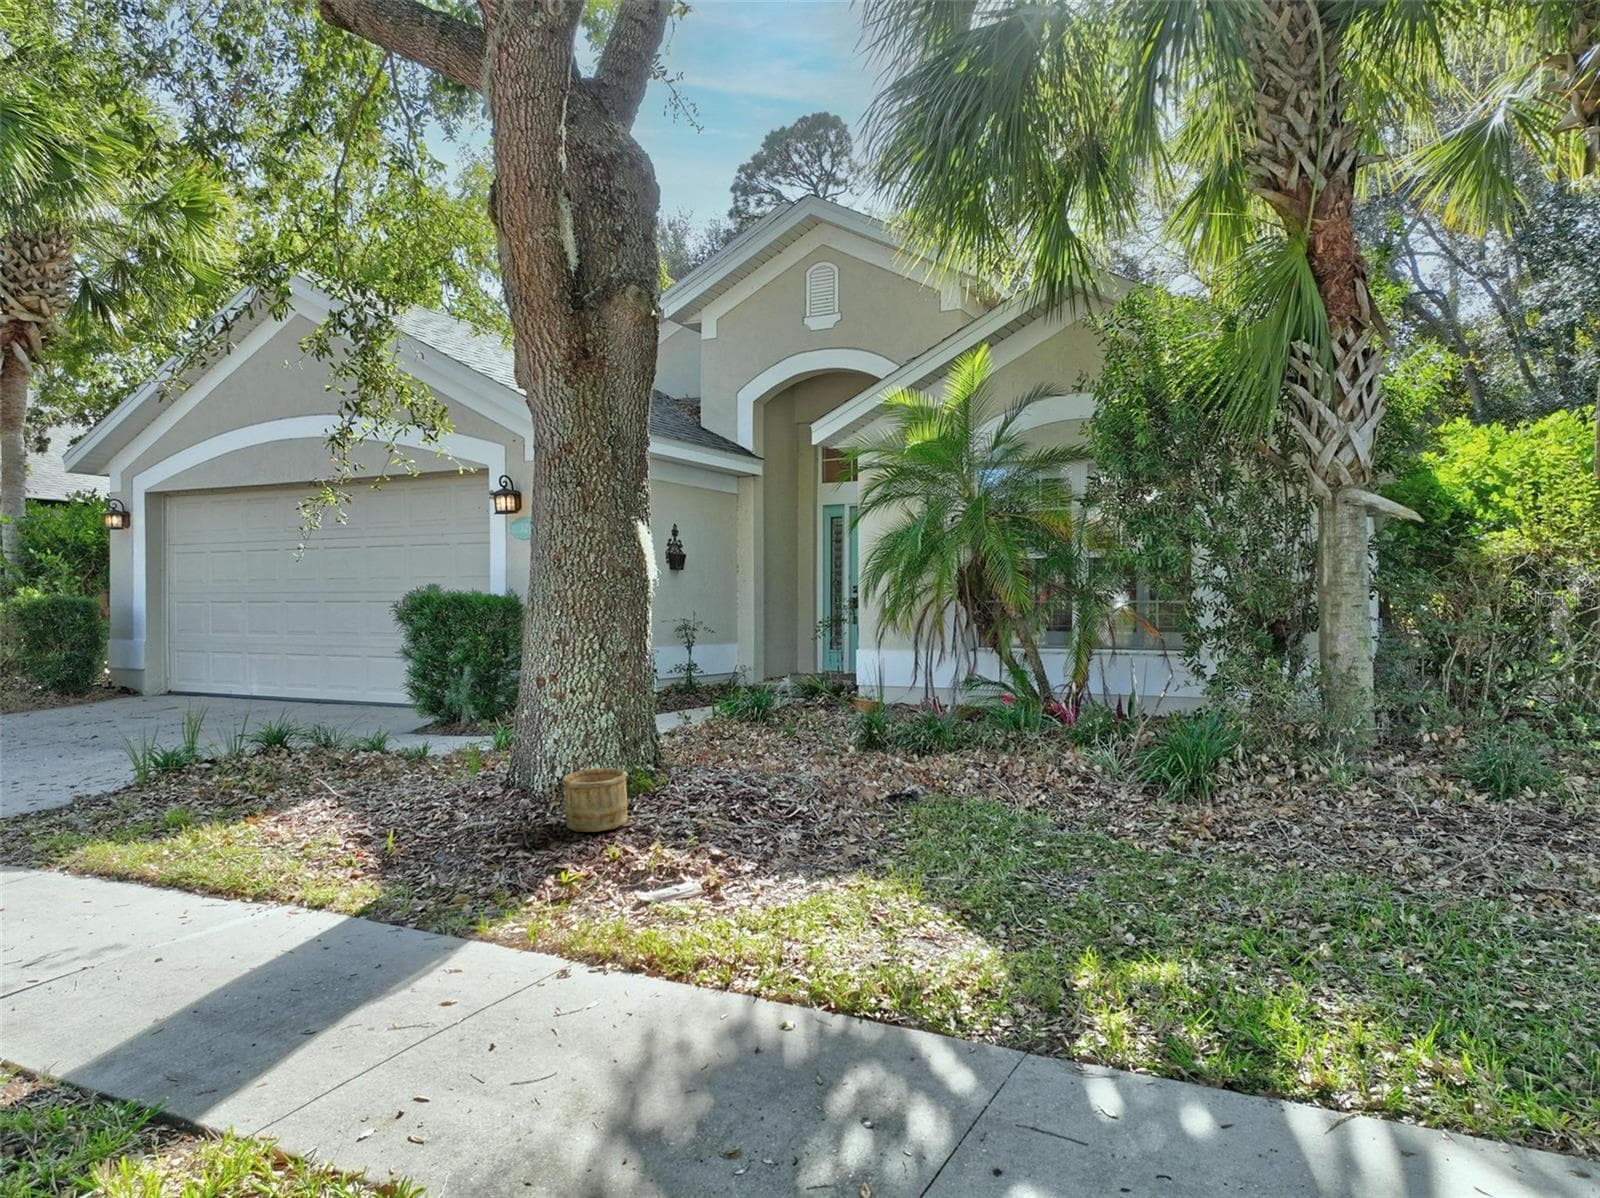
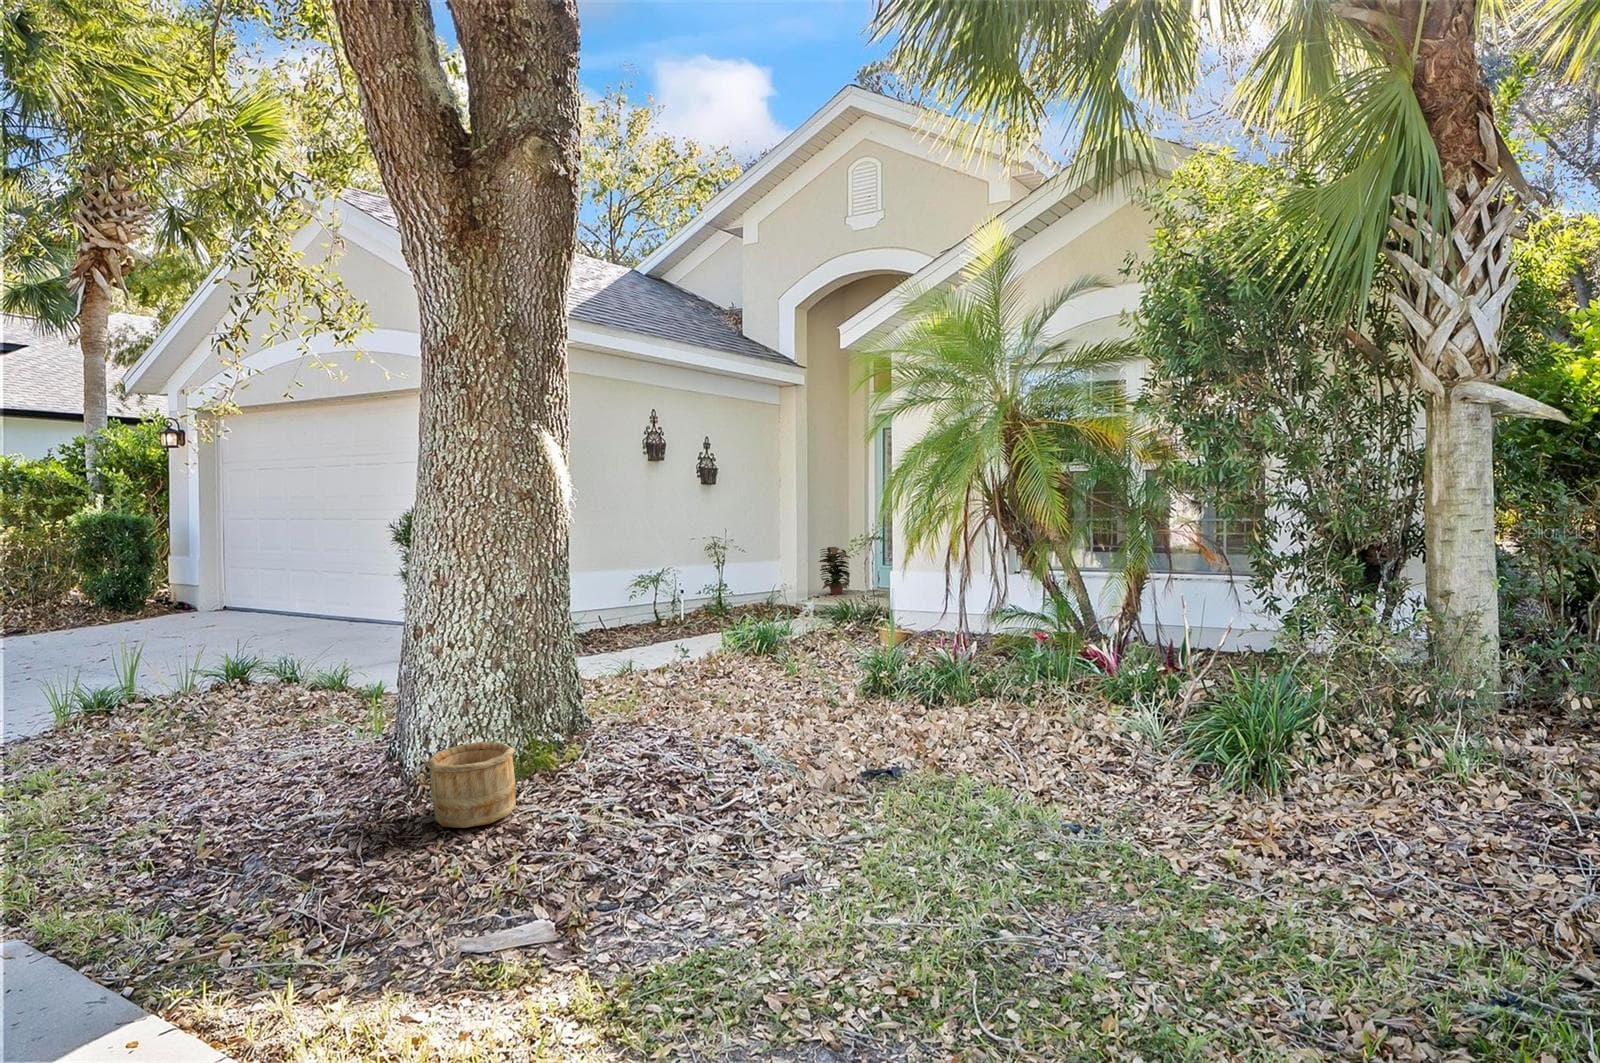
decorative plant: none [789,623,820,668] -> present [819,547,850,594]

